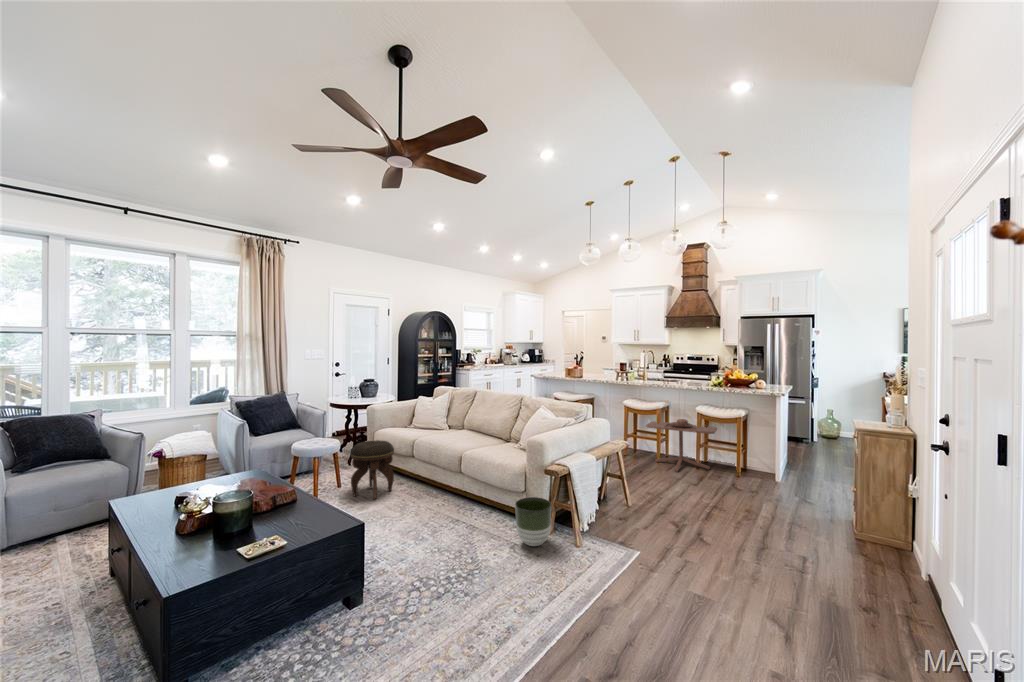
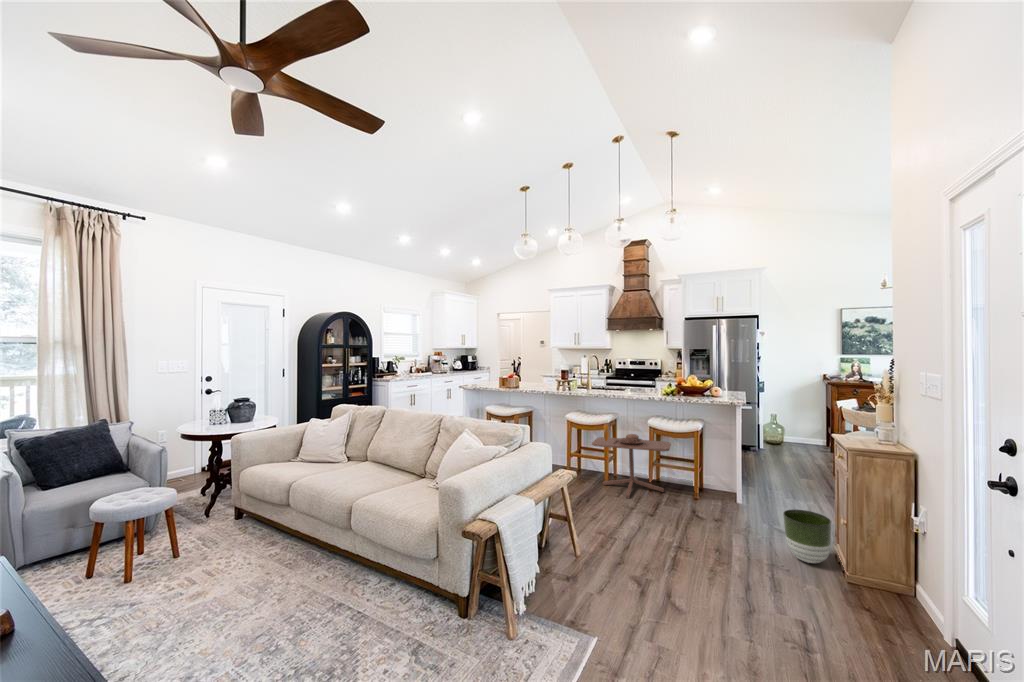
footstool: present [351,440,394,499] -> none [187,487,259,576]
planter: present [515,497,551,546] -> present [783,510,831,563]

